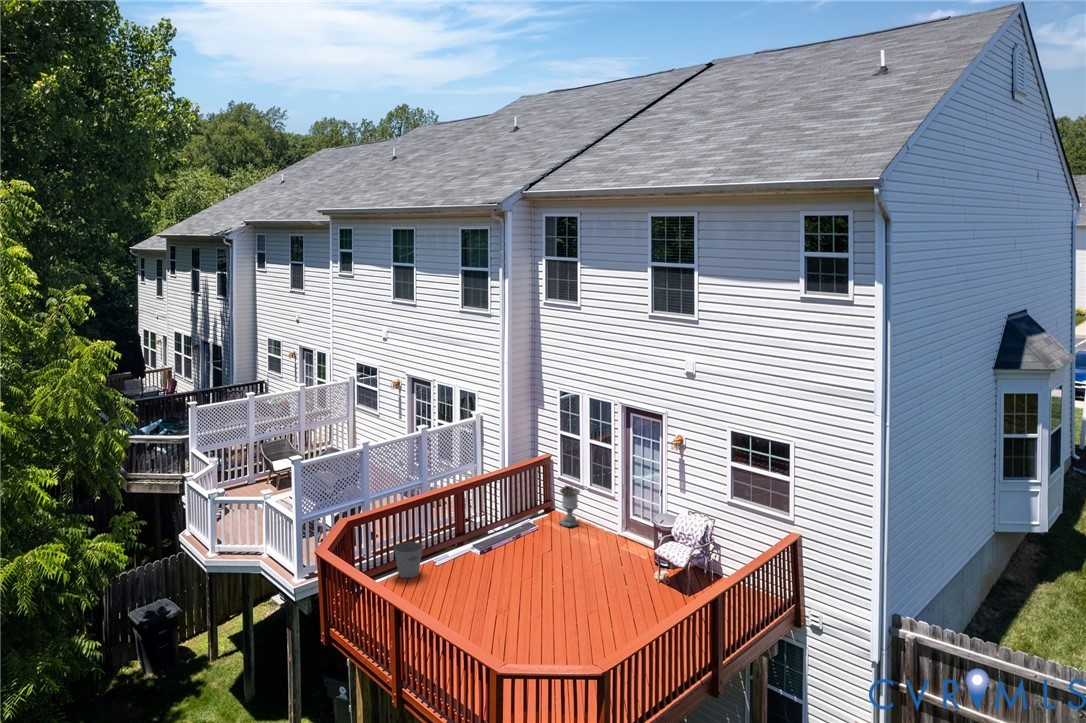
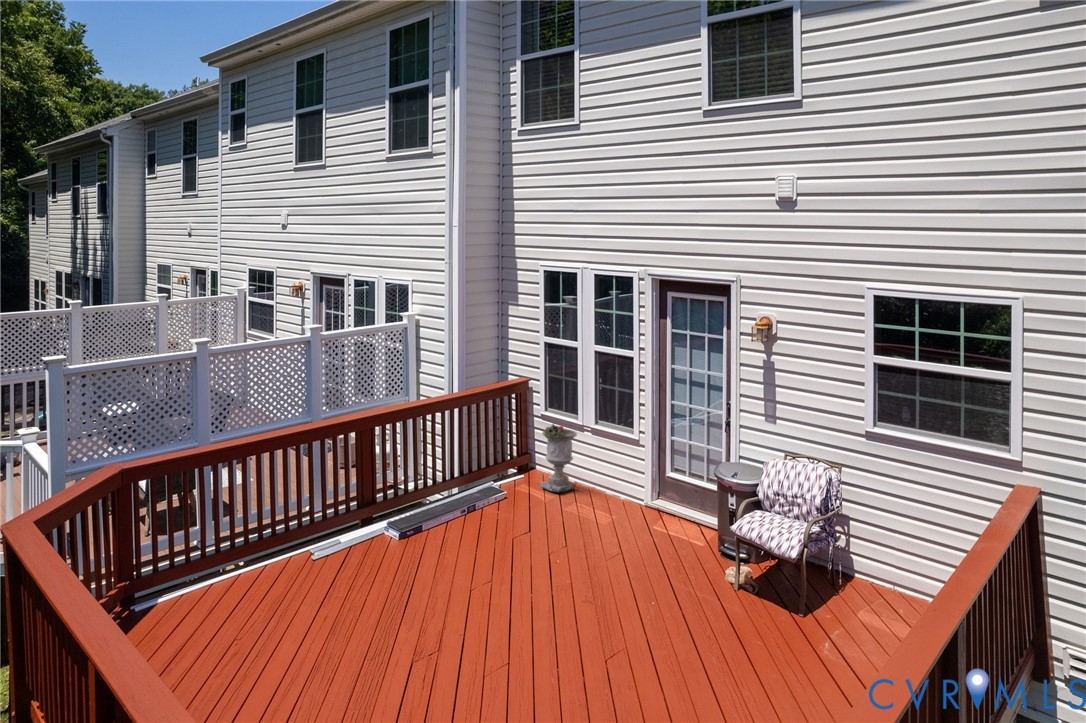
bucket: present [394,542,423,578] -> none [224,514,284,583]

